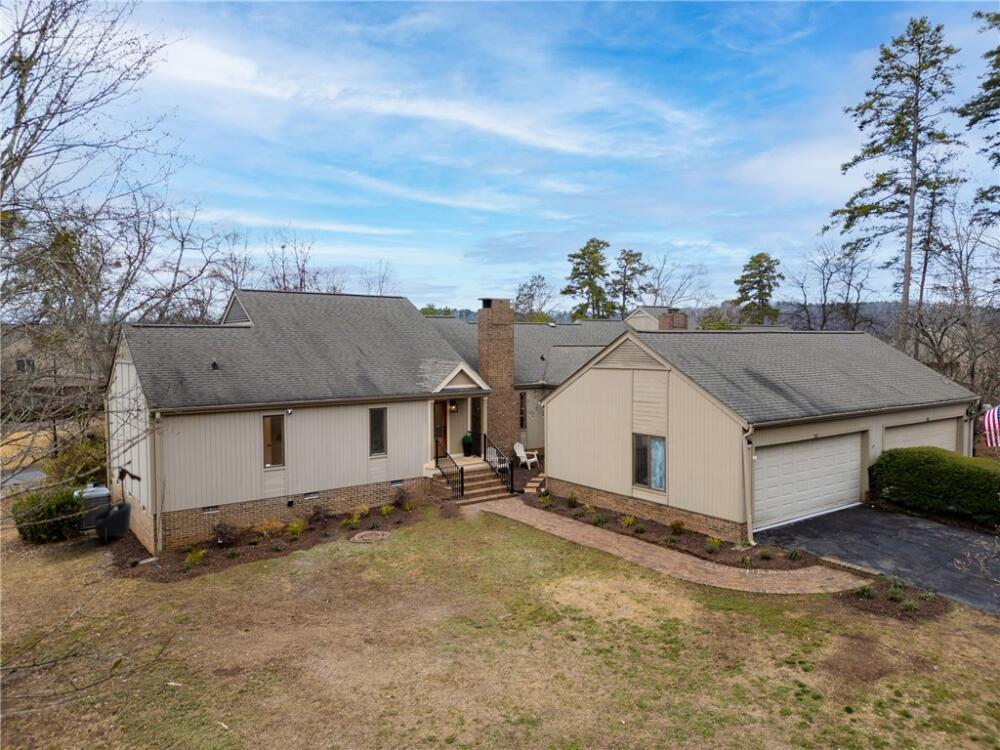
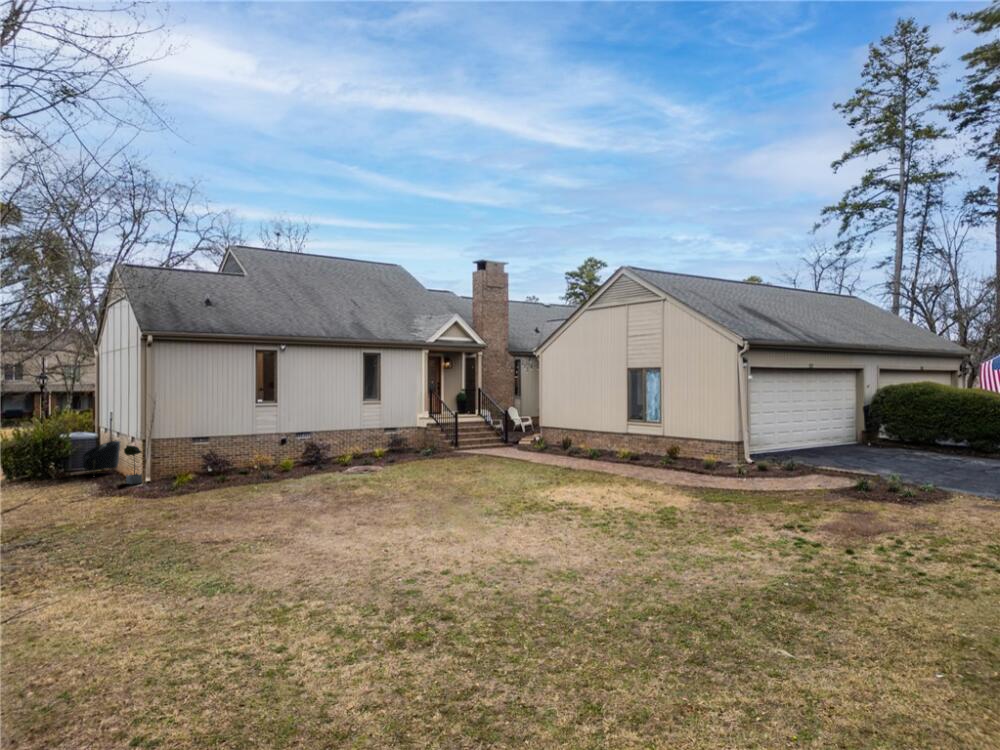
potted tree: none [135,520,154,560] -> present [124,445,143,484]

